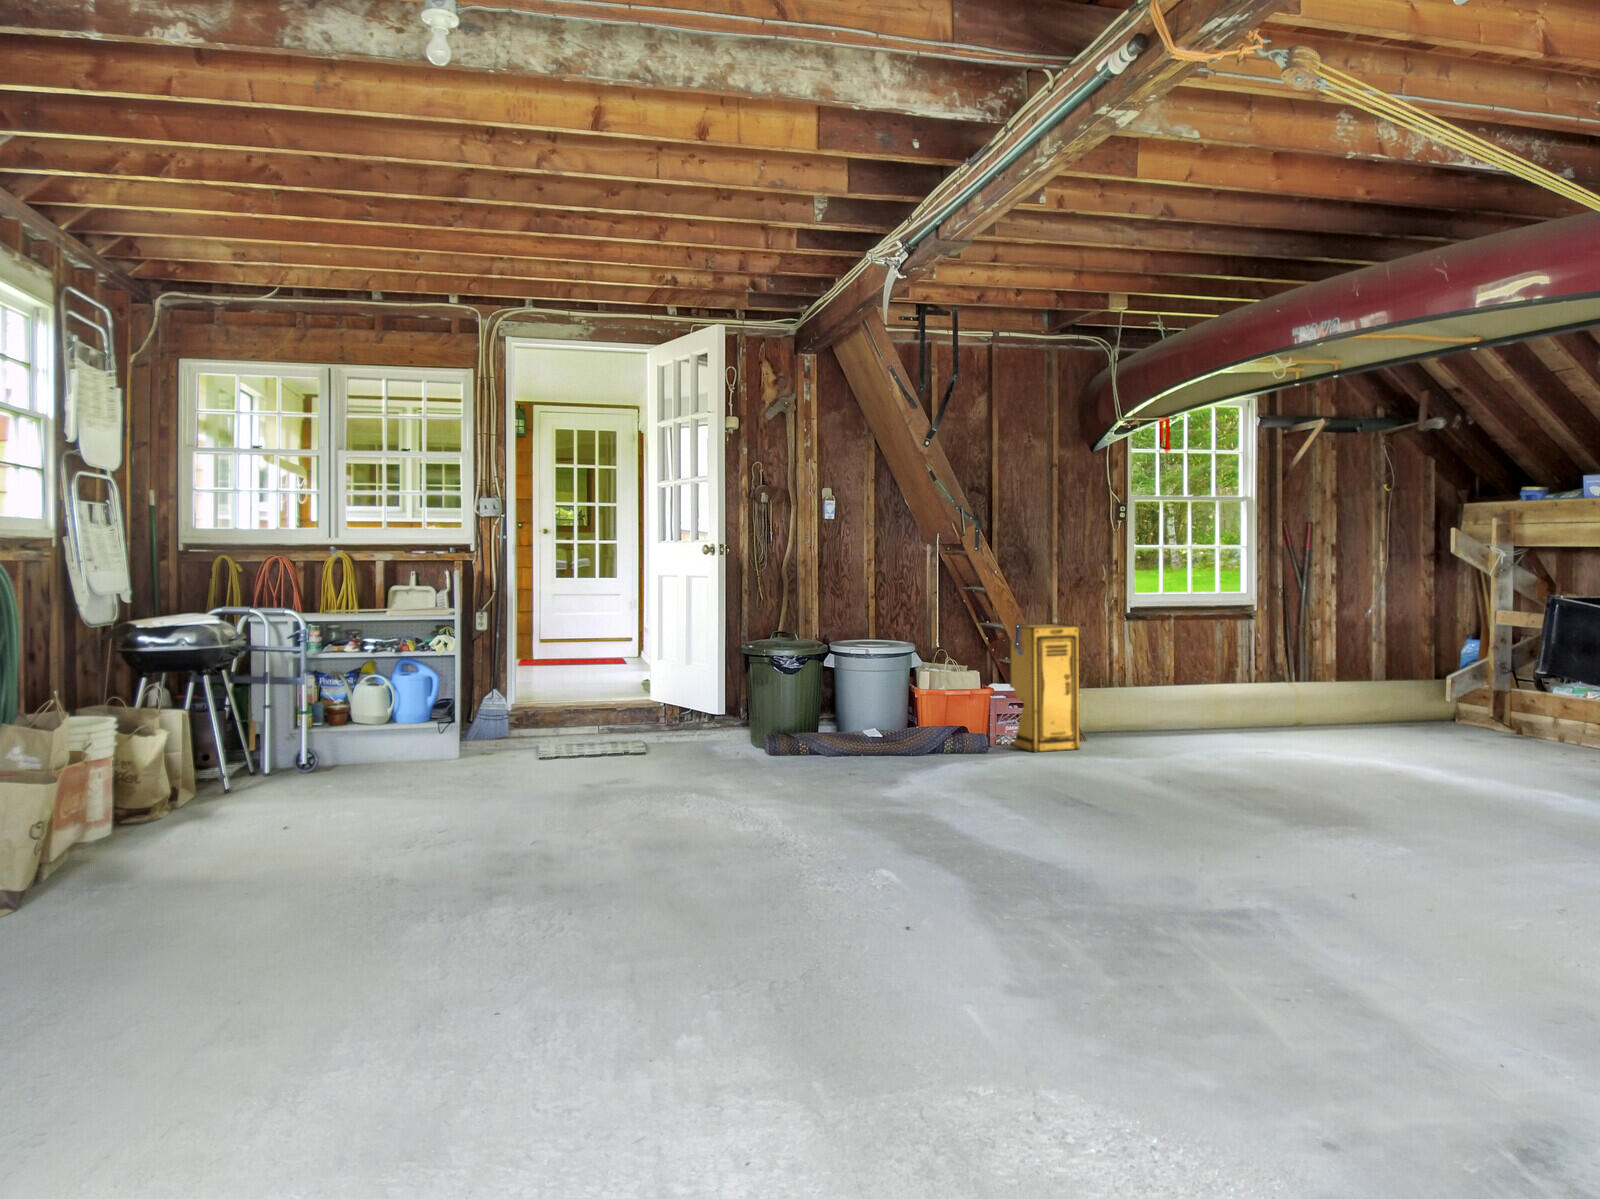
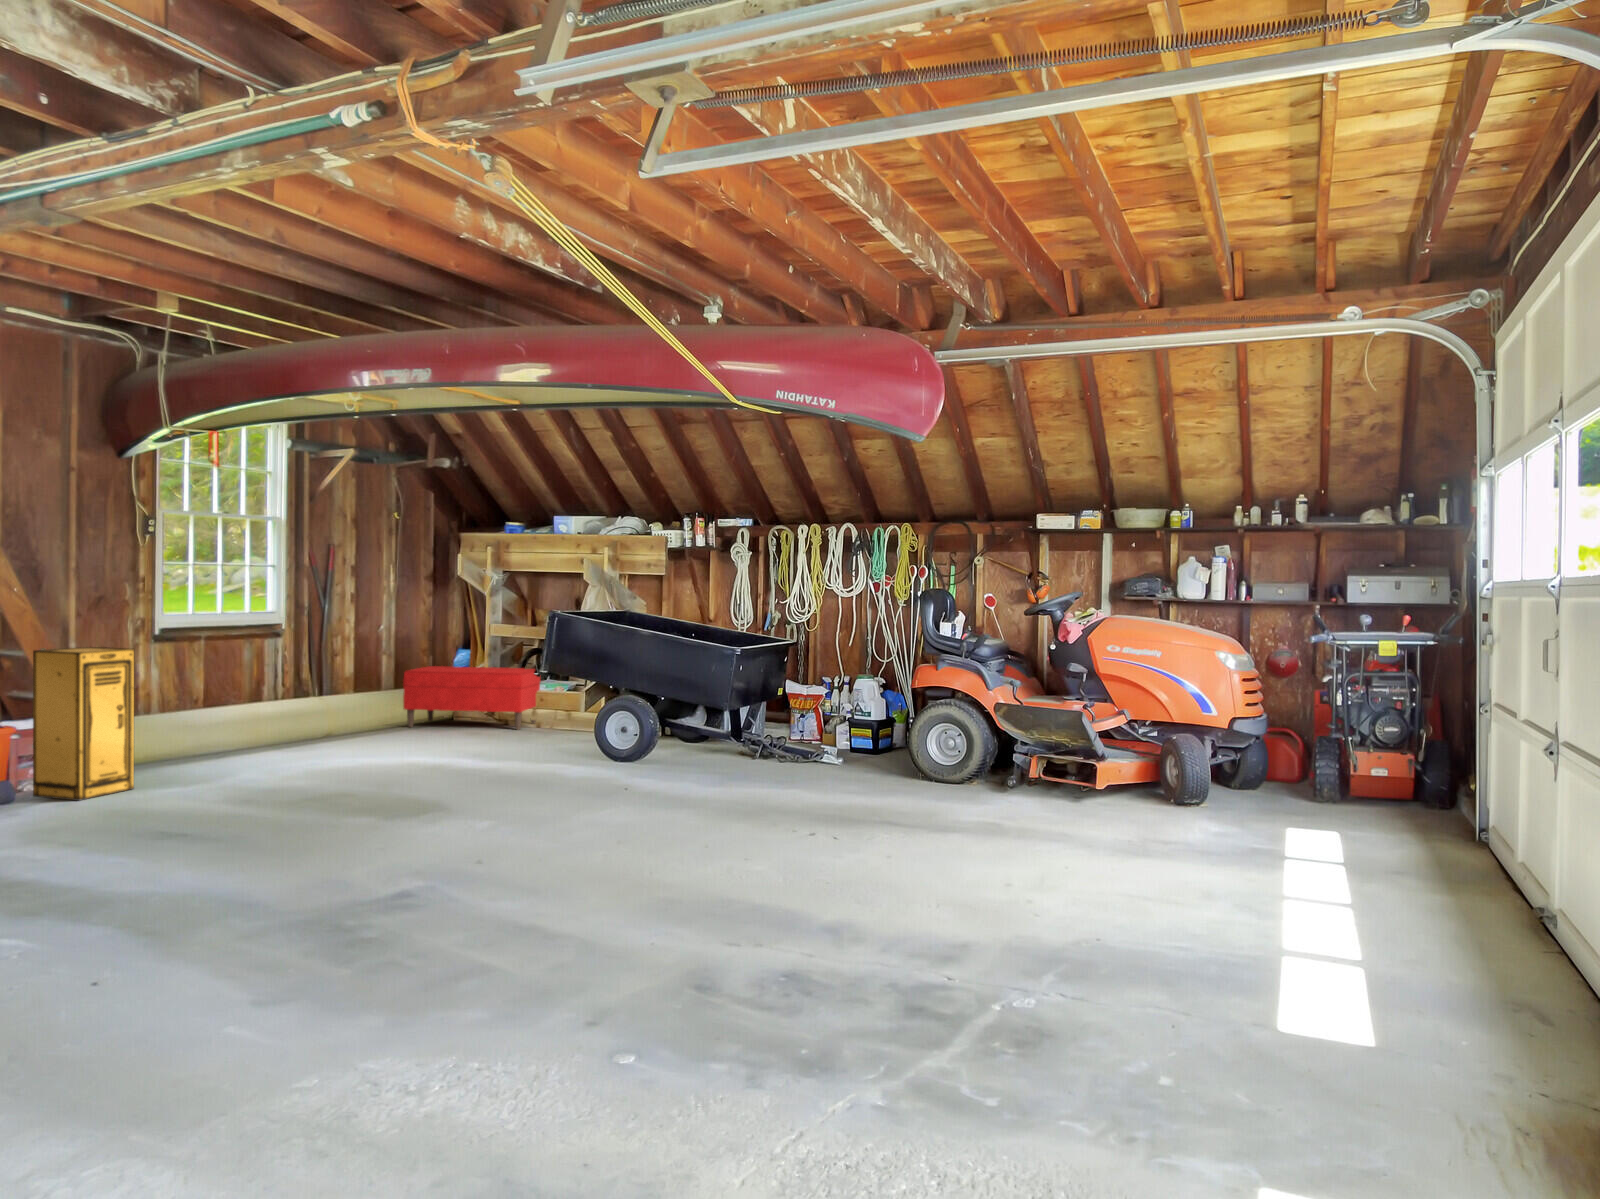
bench: none [1384,658,1562,742] -> present [403,666,540,730]

